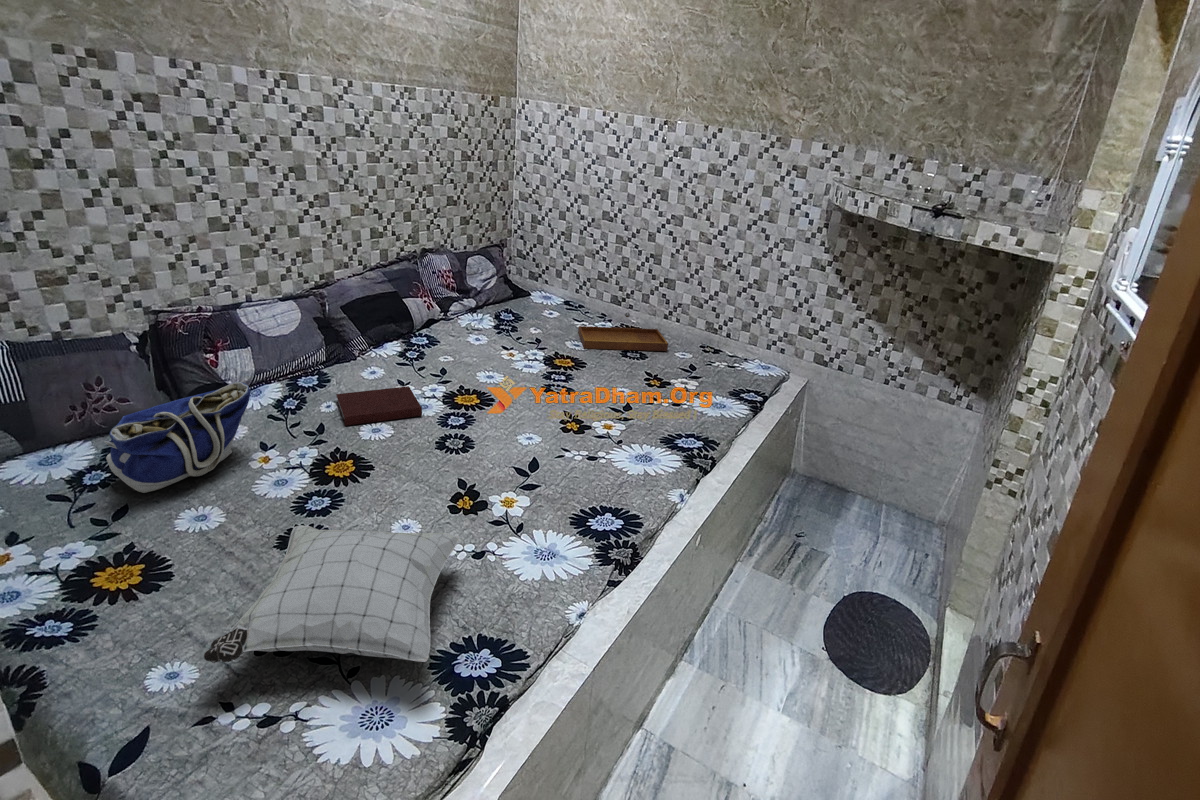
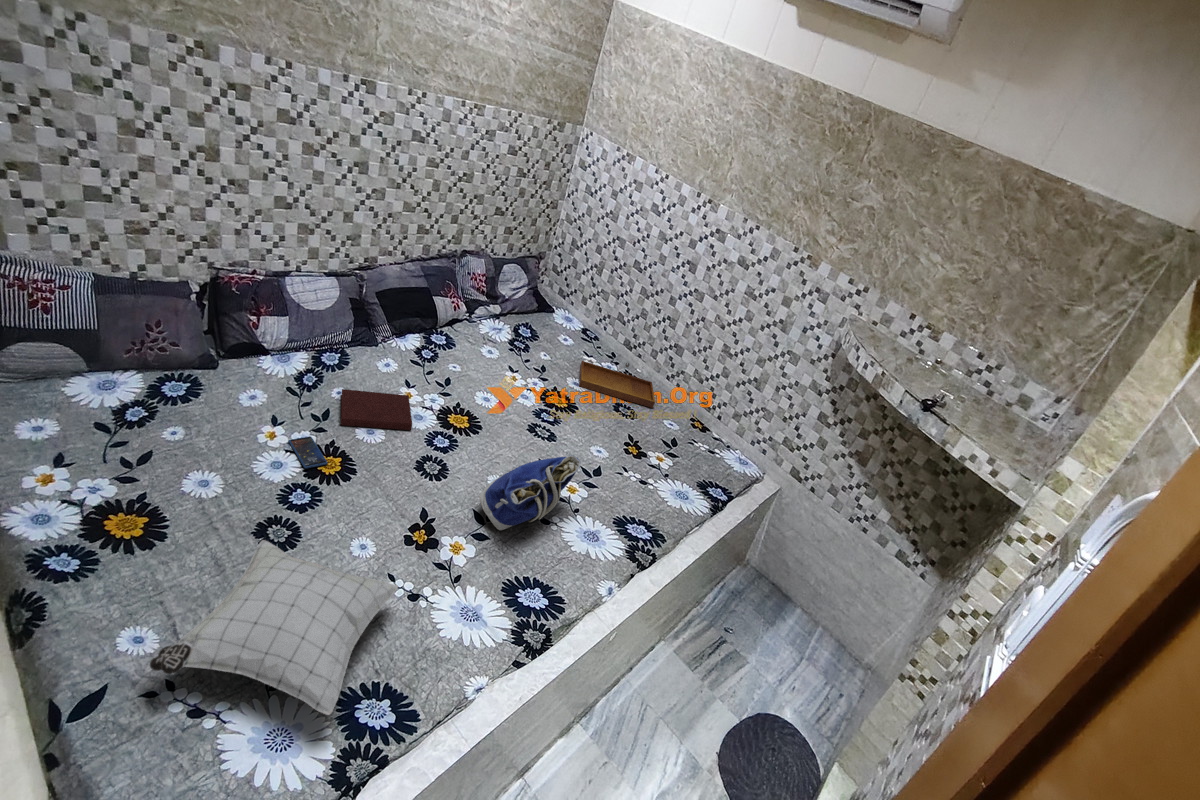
tote bag: present [104,381,251,493] -> present [479,455,580,530]
smartphone: none [294,441,343,468] -> present [289,436,328,468]

